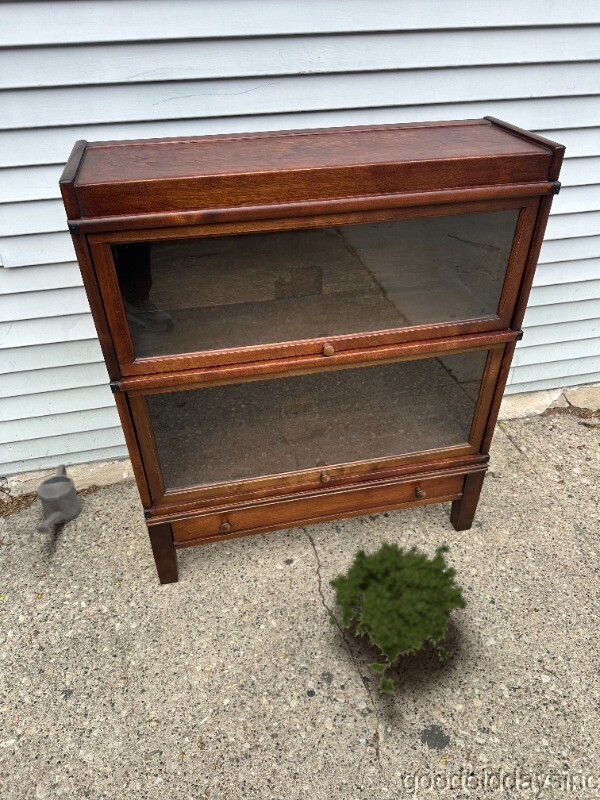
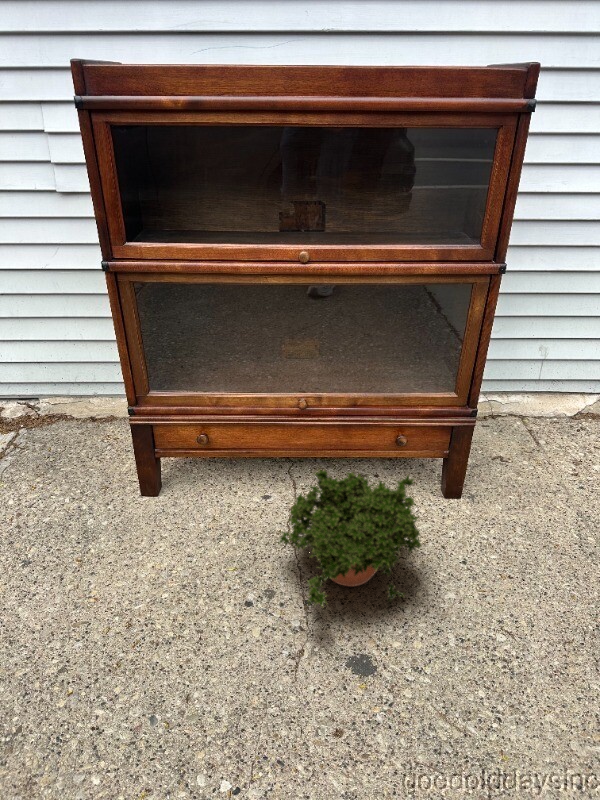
watering can: present [36,464,82,534] -> none [46,390,98,440]

